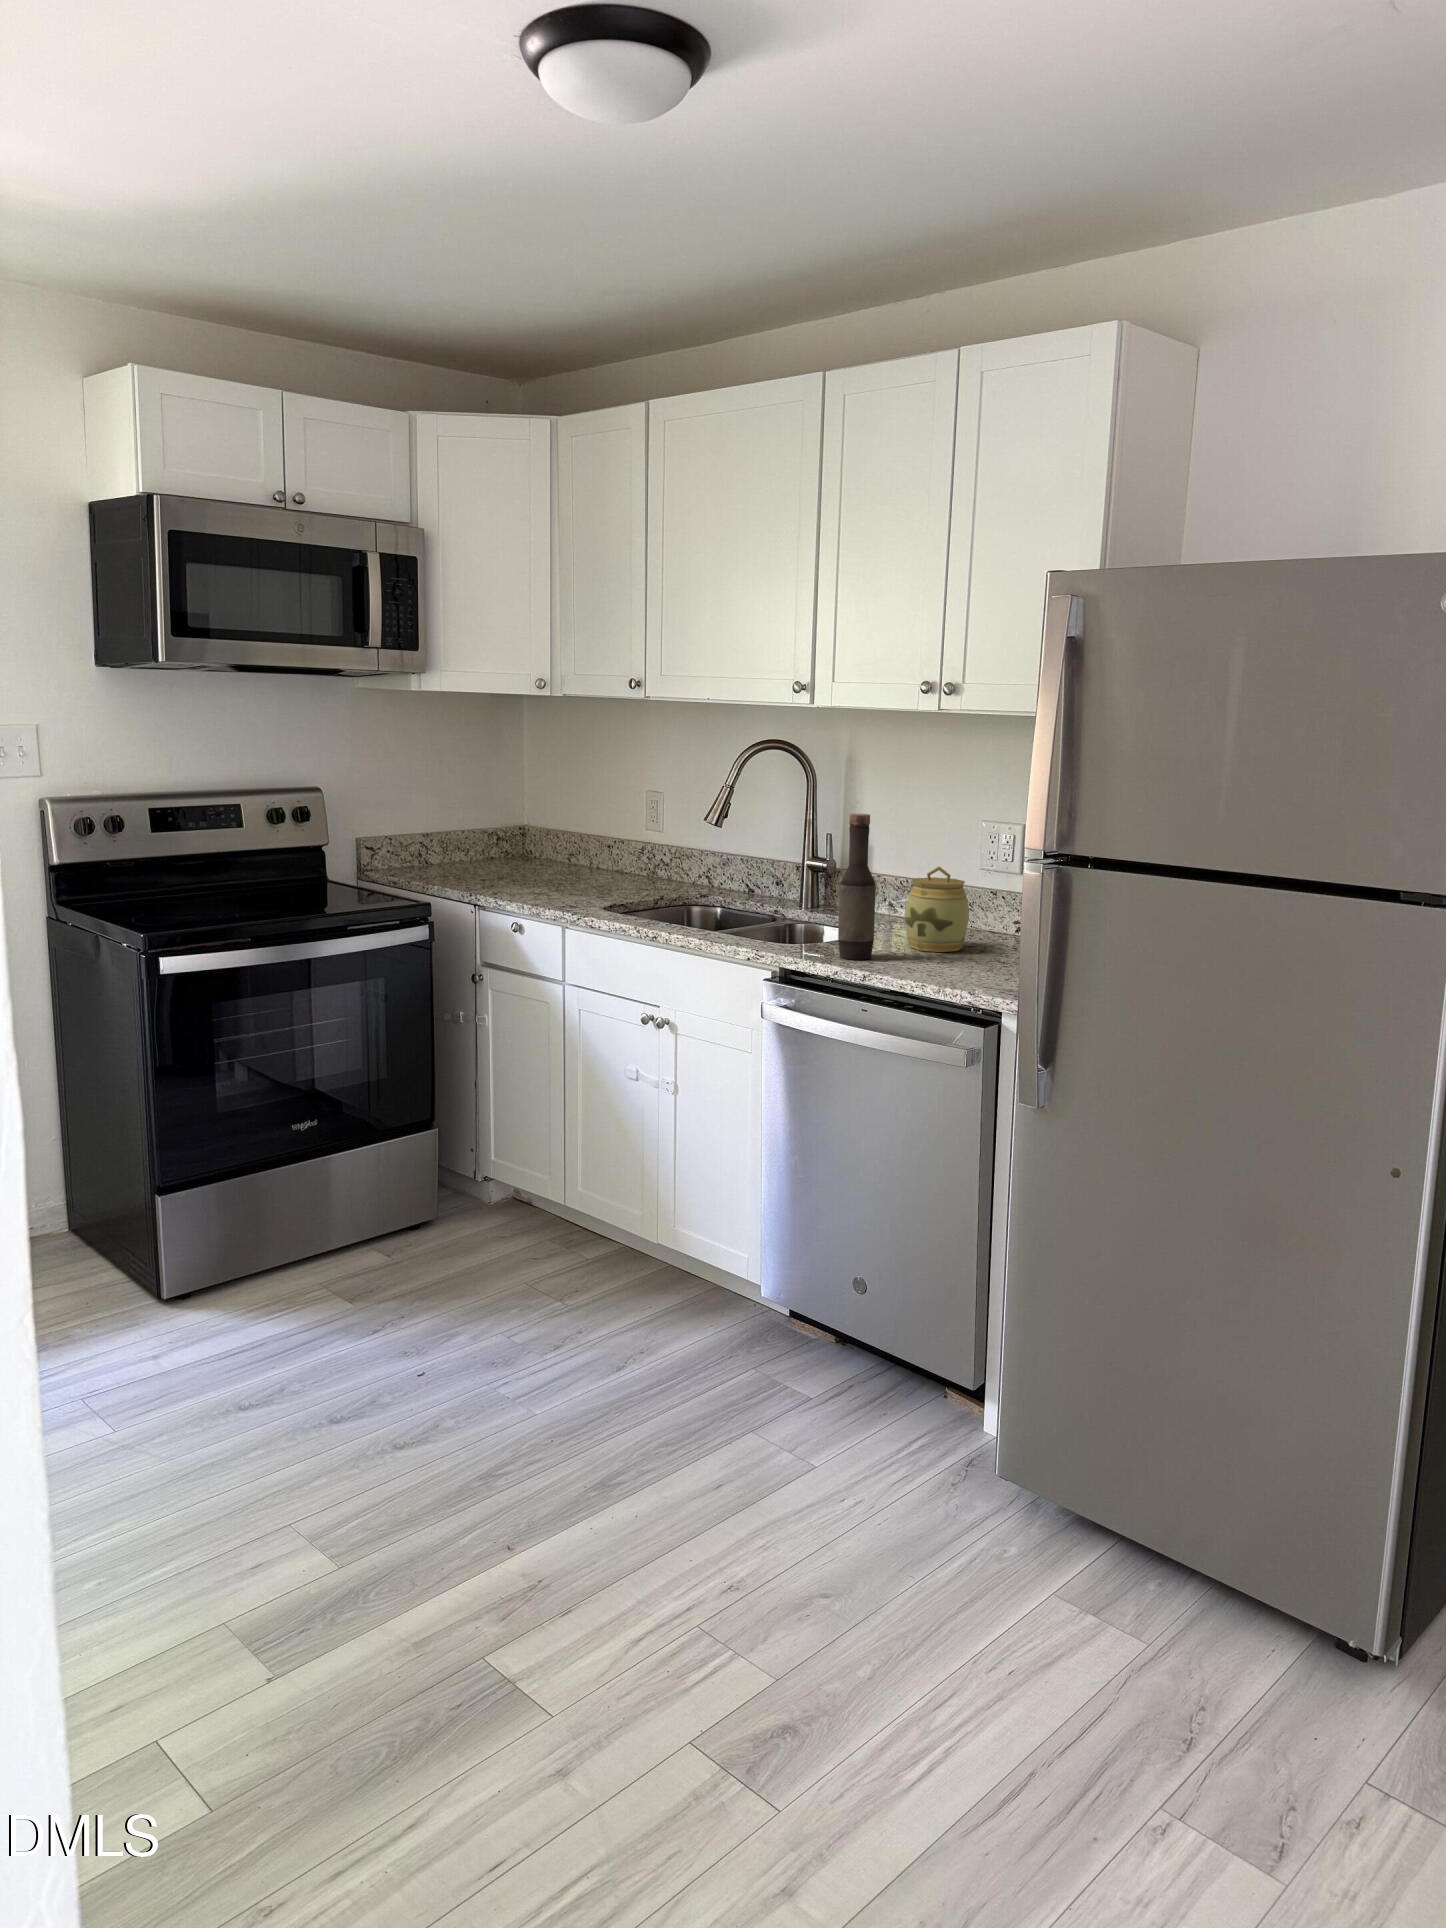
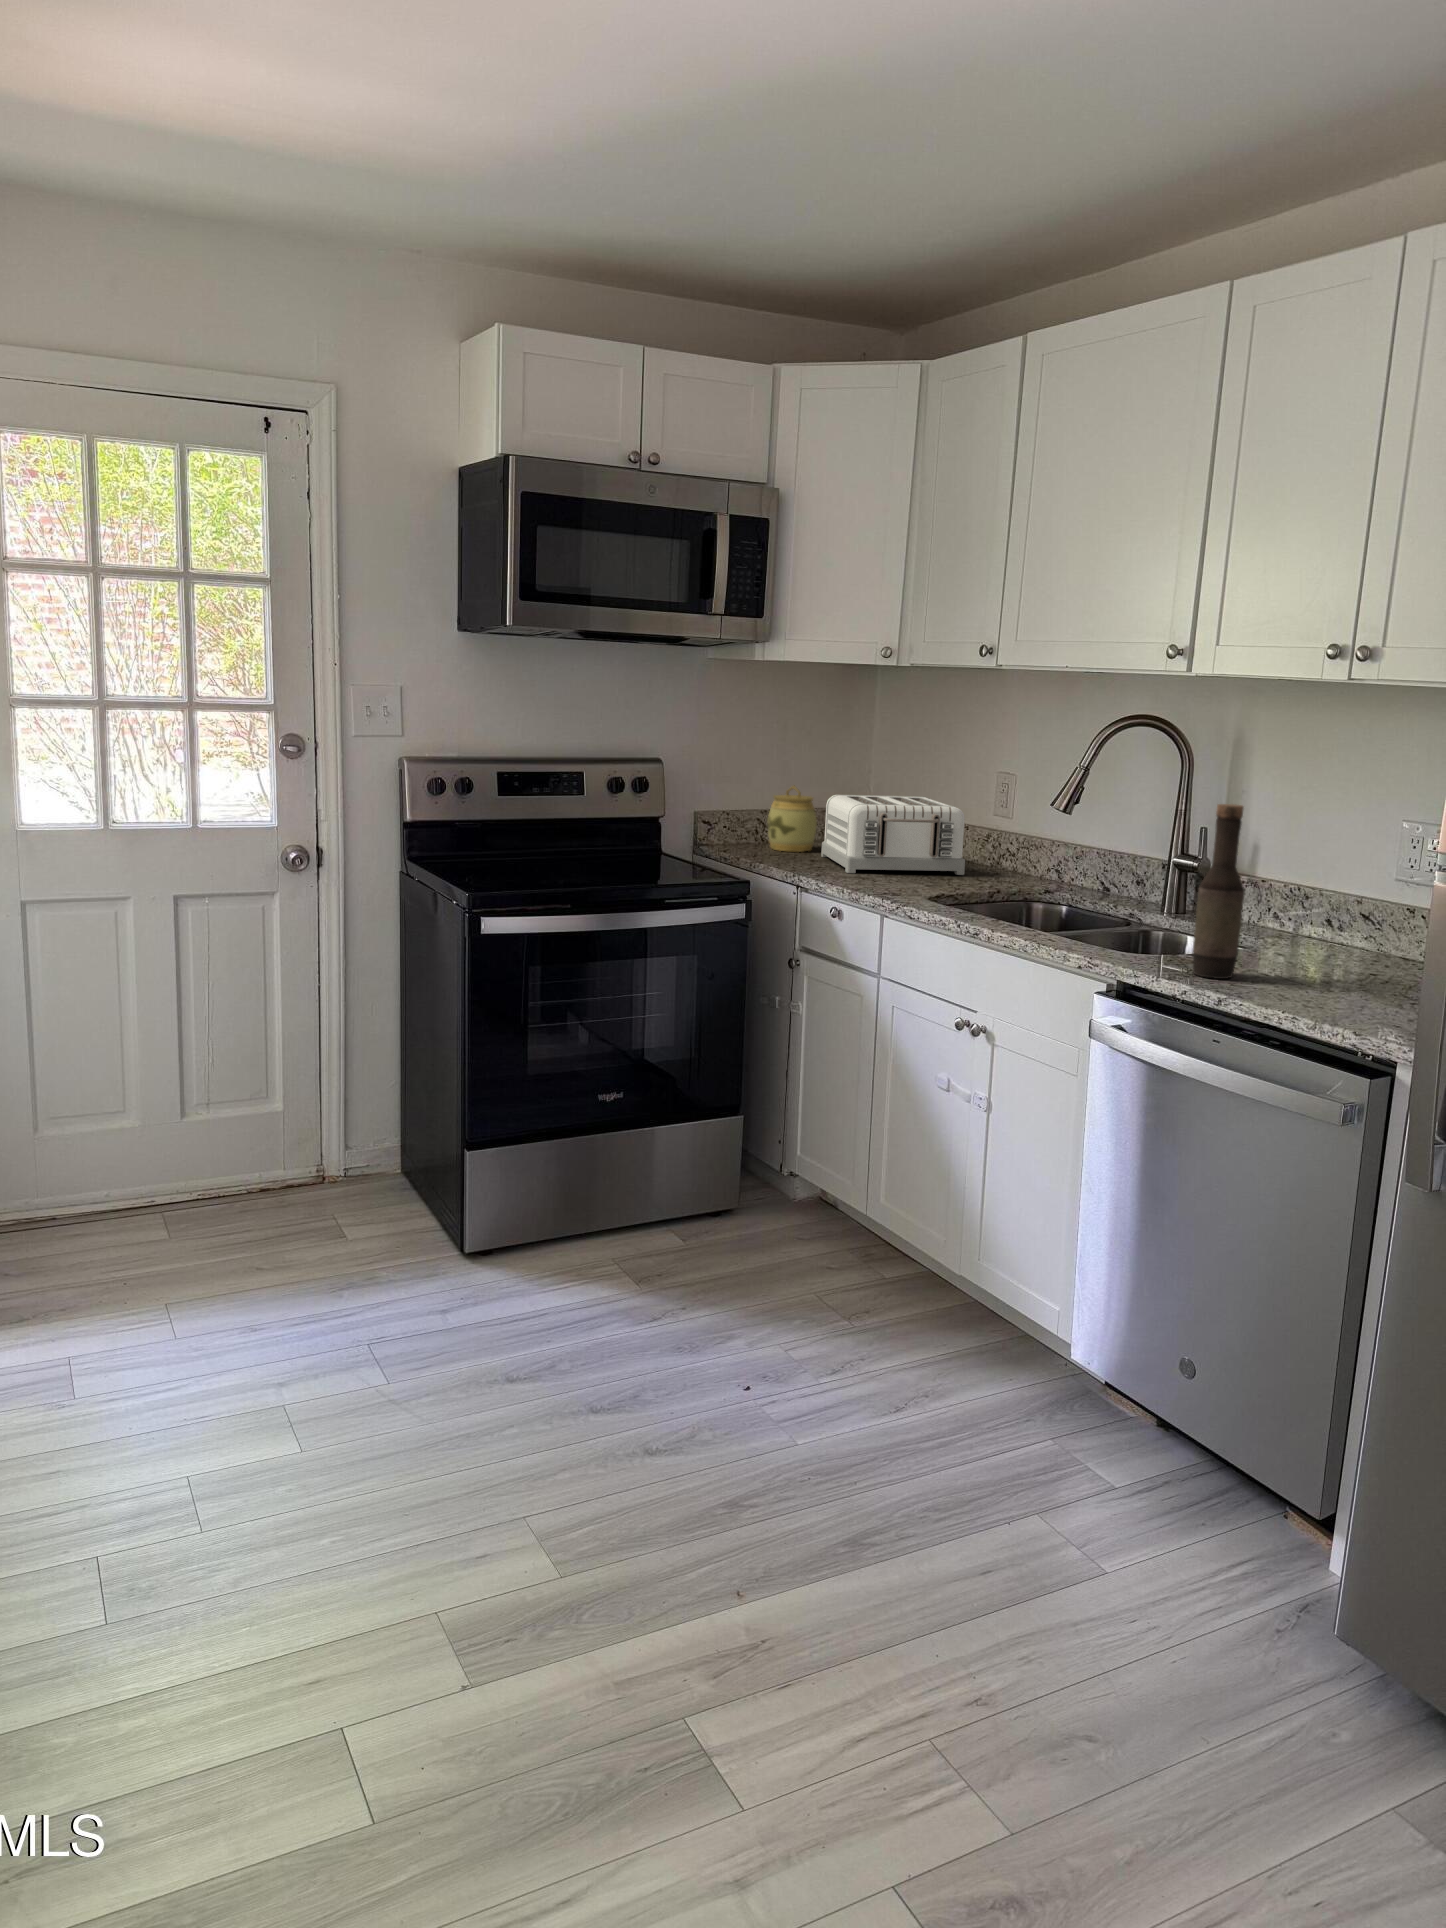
toaster: none [486,815,624,890] -> present [821,795,965,875]
jar: present [905,867,969,952] -> present [768,786,817,852]

